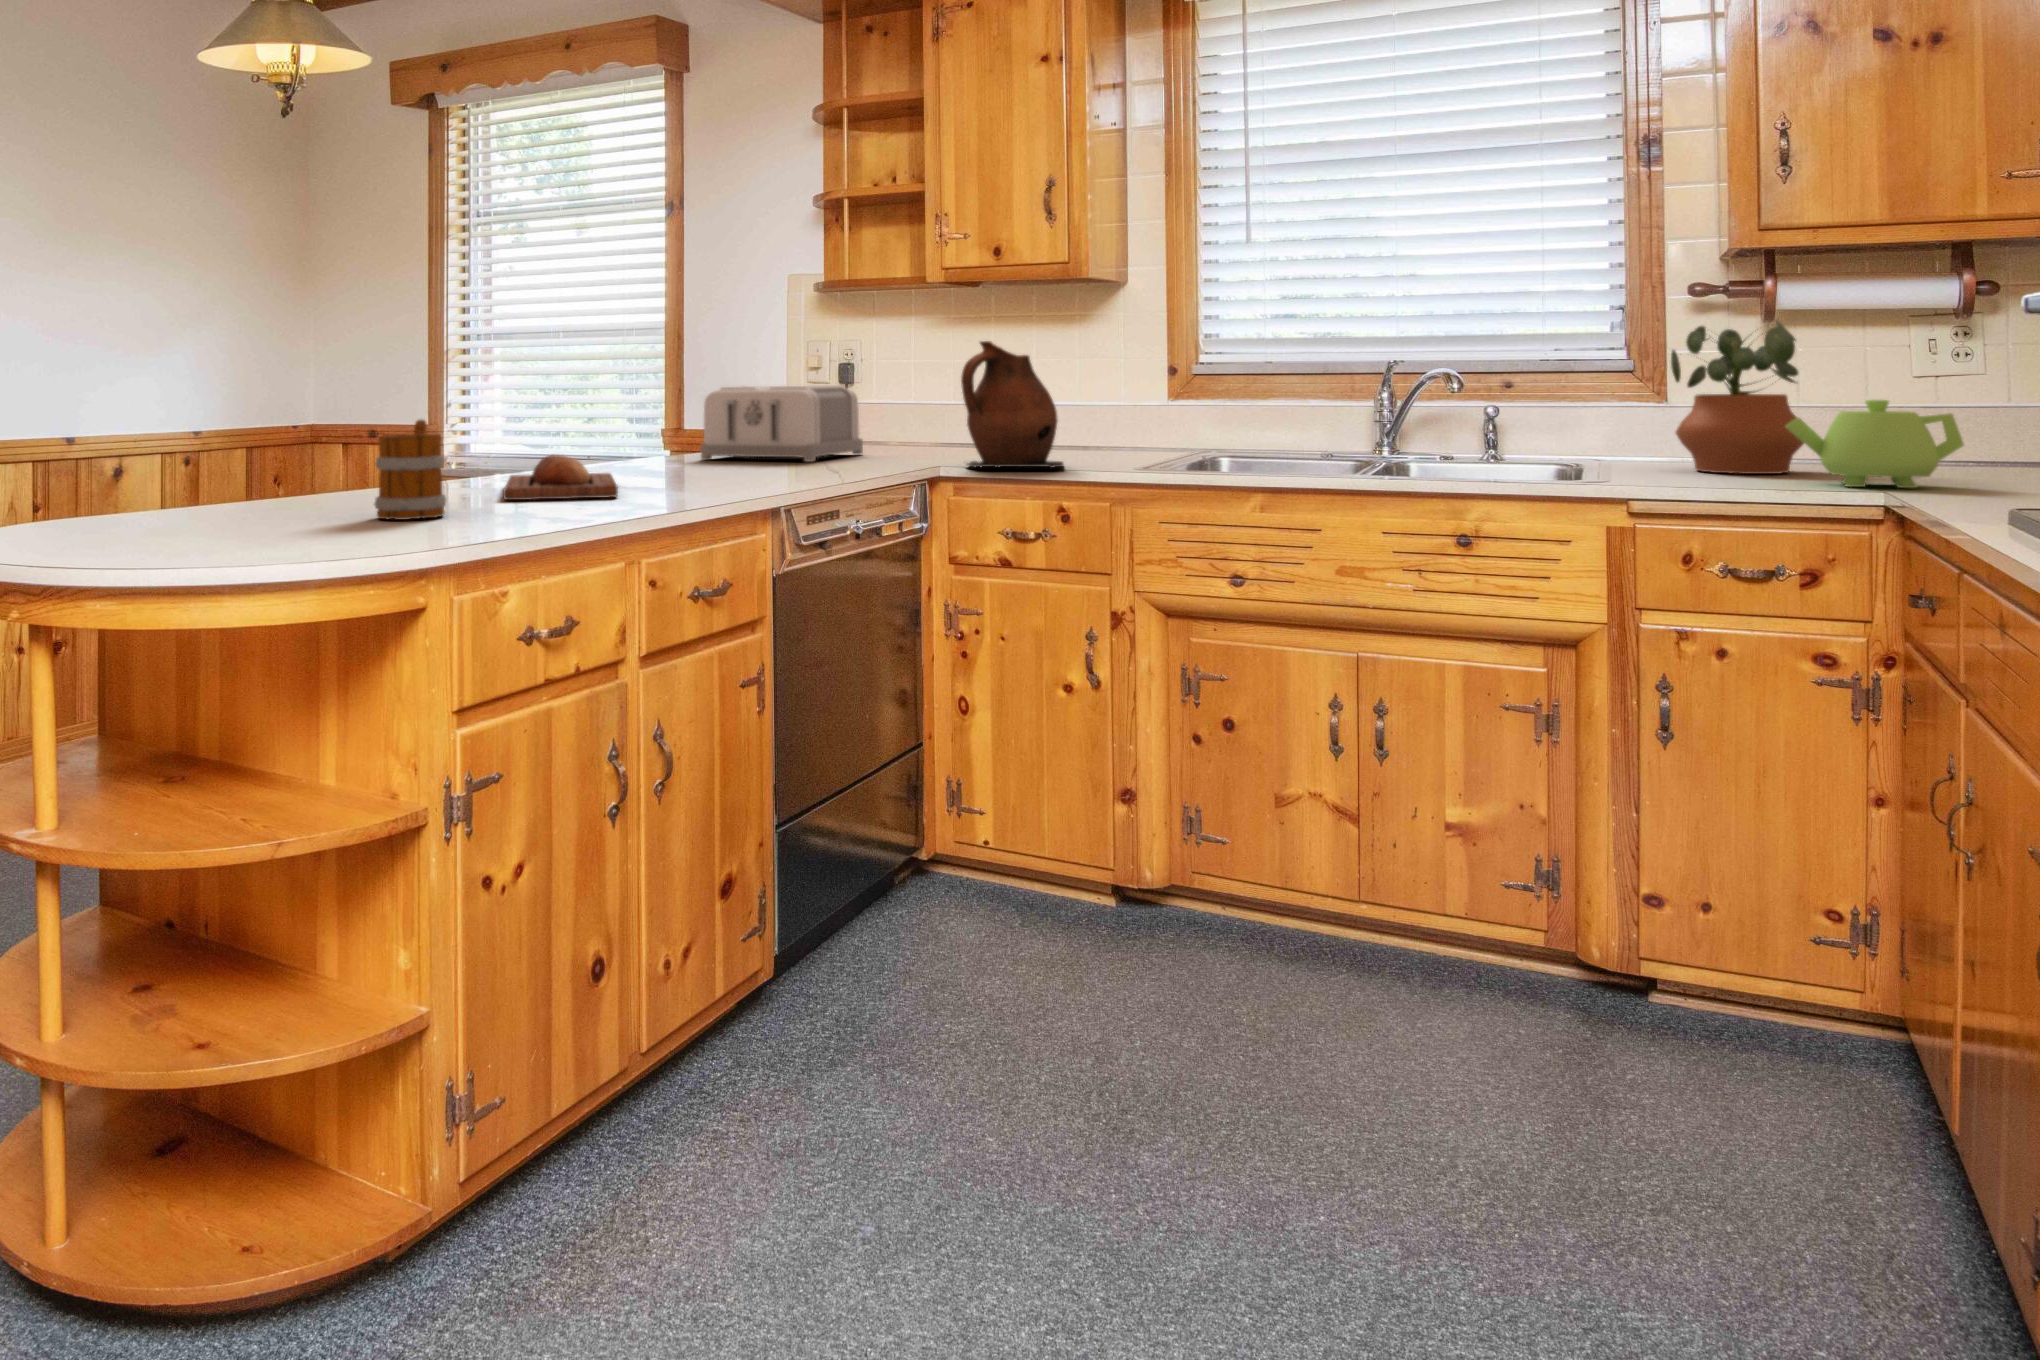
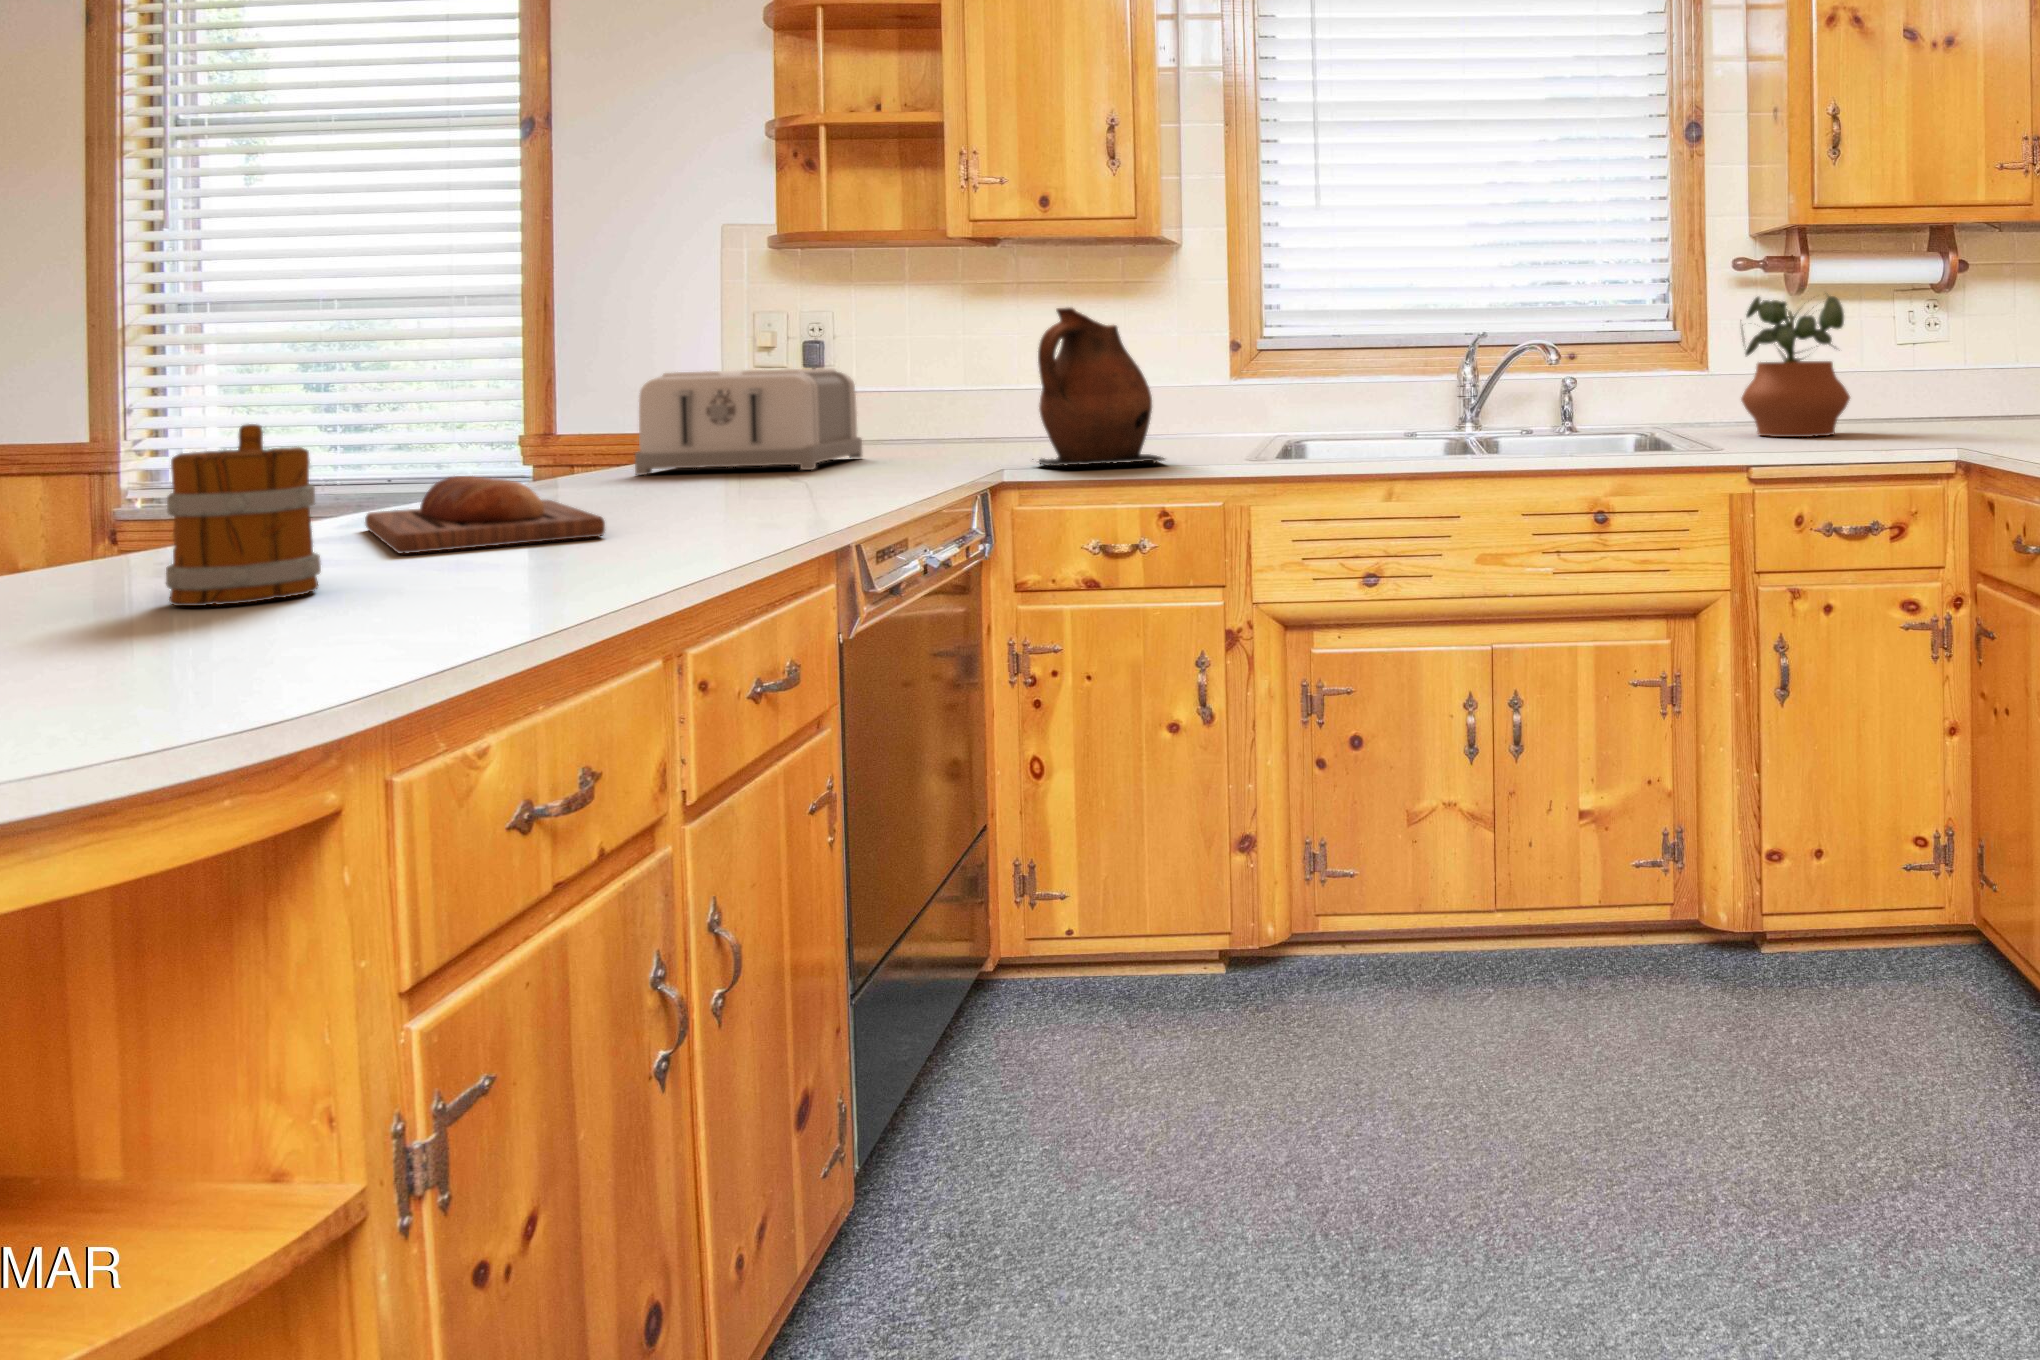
teapot: present [1786,399,1964,488] -> none [1861,362,1997,444]

